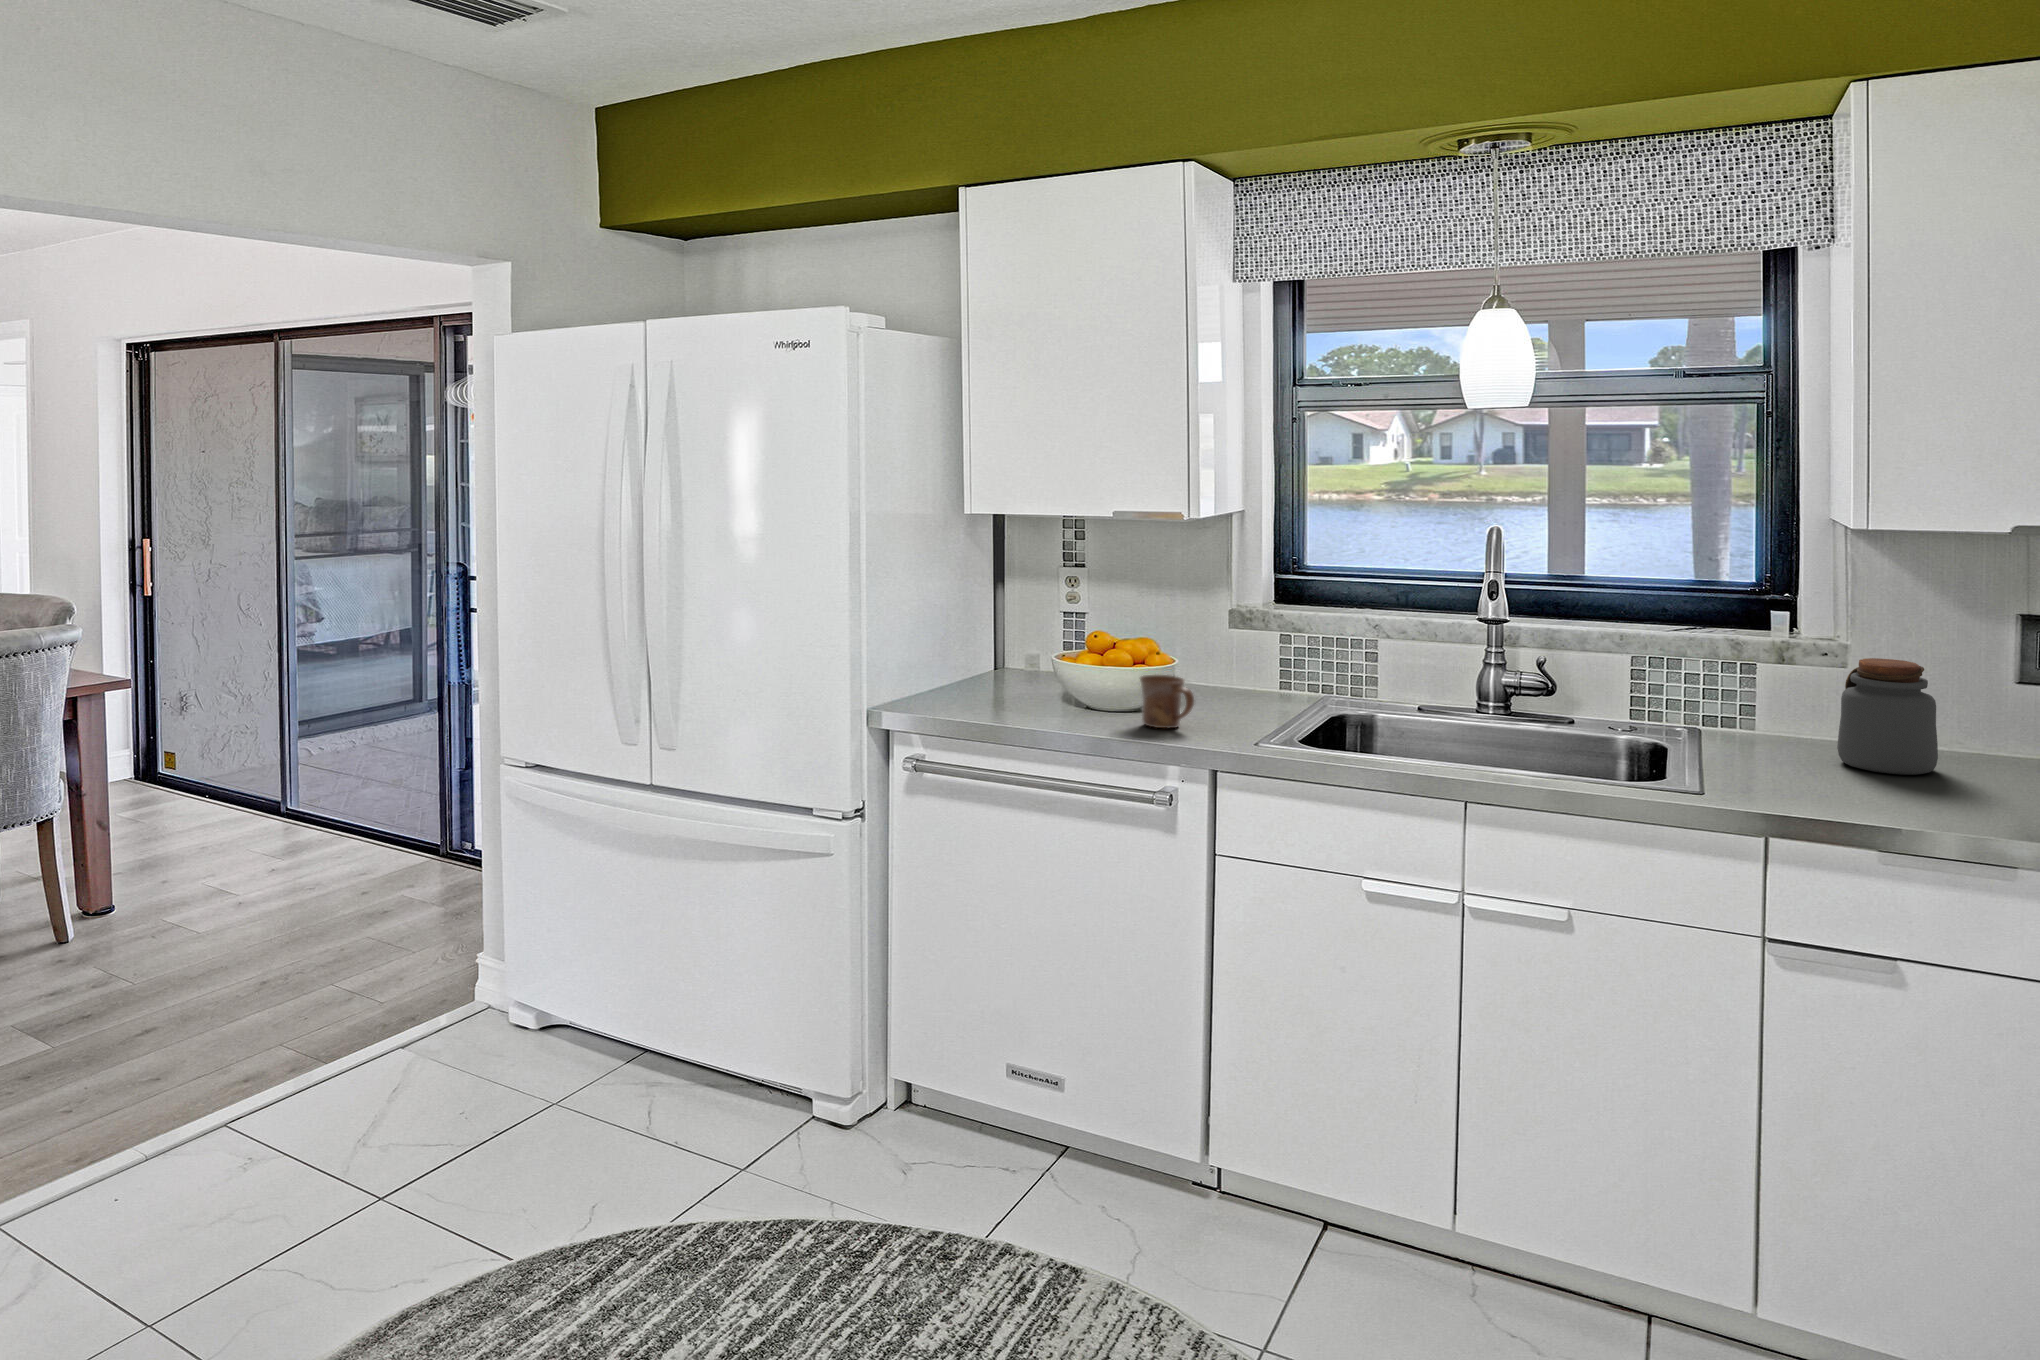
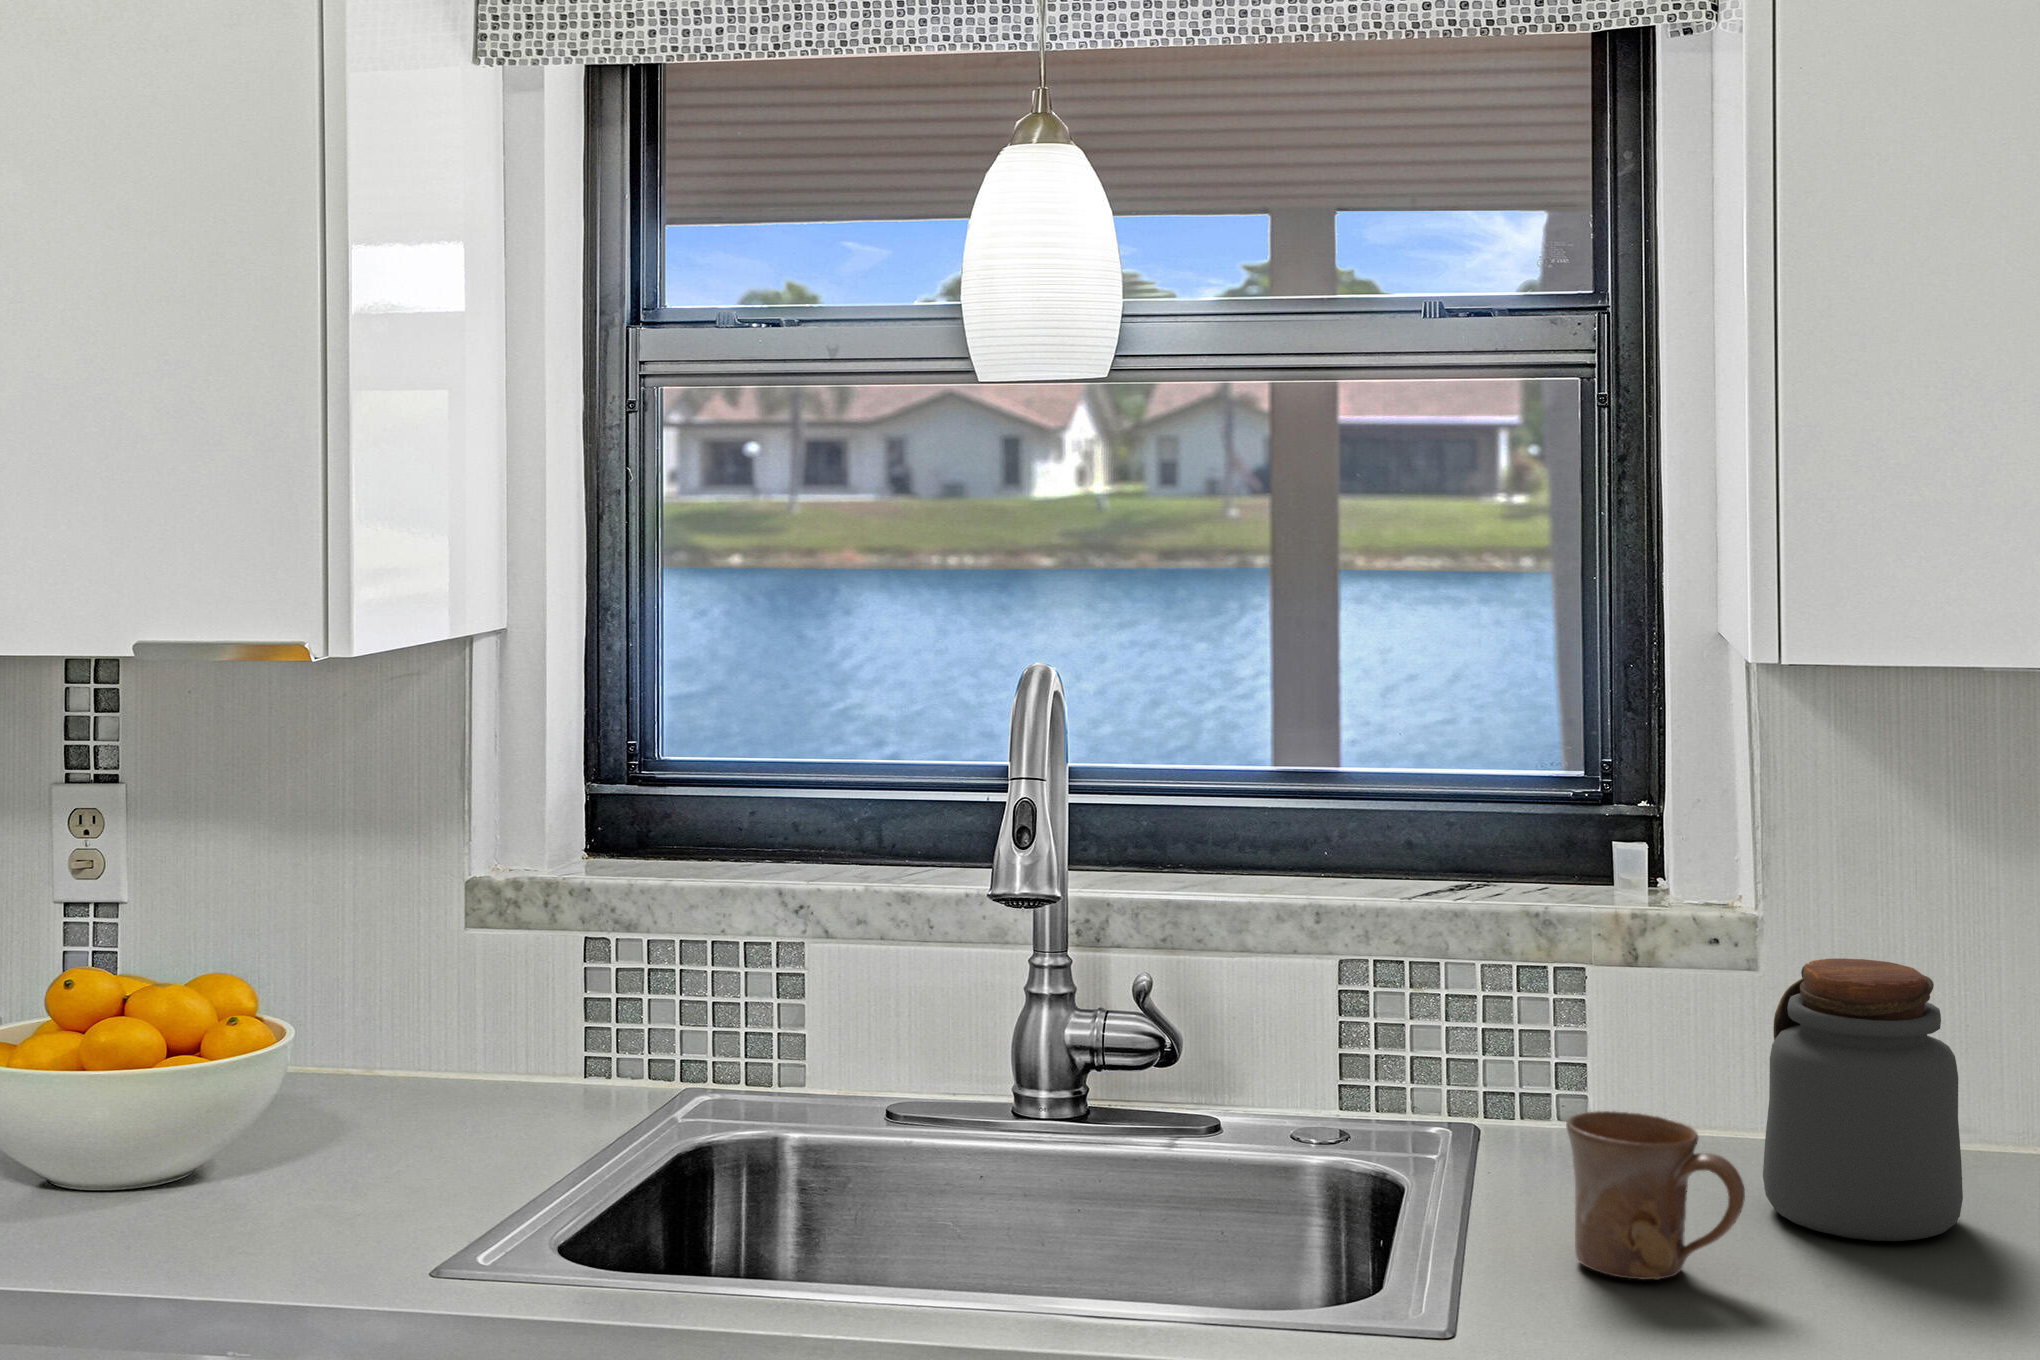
mug: present [1140,674,1194,728] -> present [1566,1111,1745,1280]

